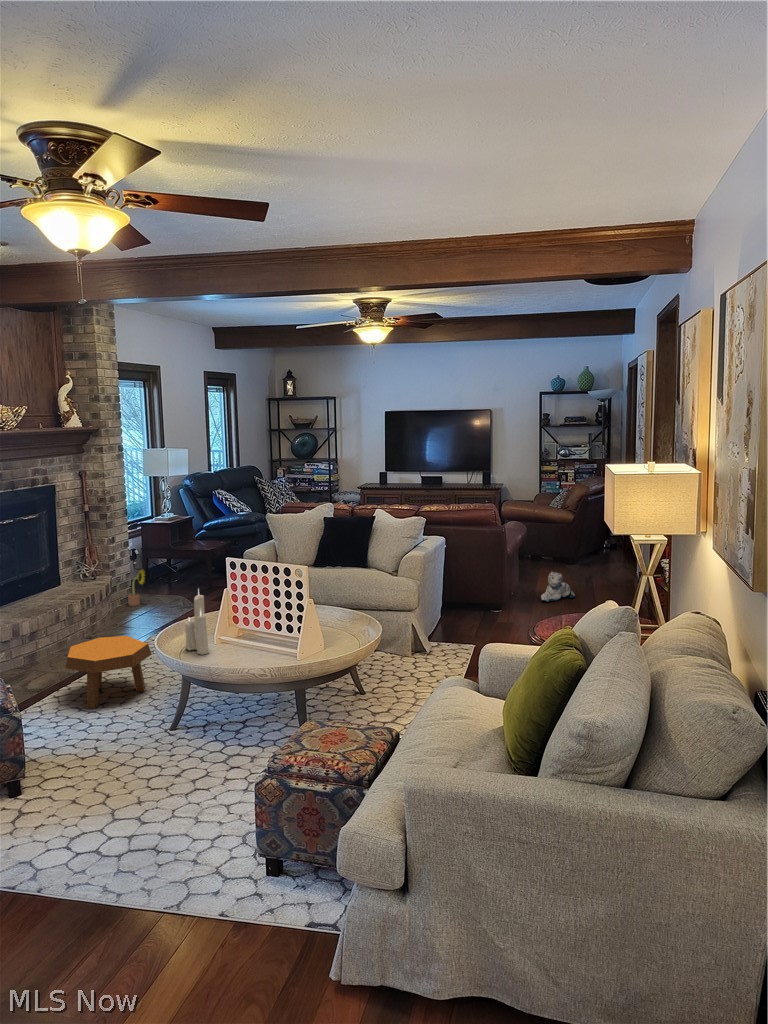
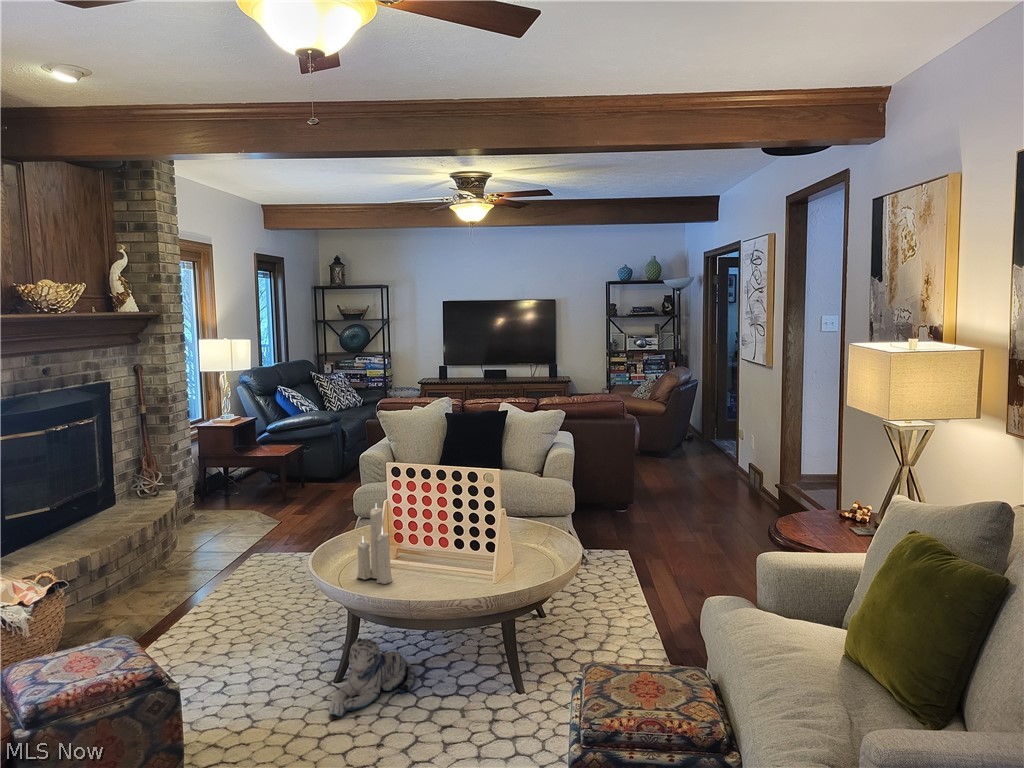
decorative plant: present [128,570,145,606] -> none [194,480,216,526]
plush toy: present [541,571,575,601] -> present [328,638,415,716]
footstool: present [66,636,151,708] -> none [174,565,281,663]

